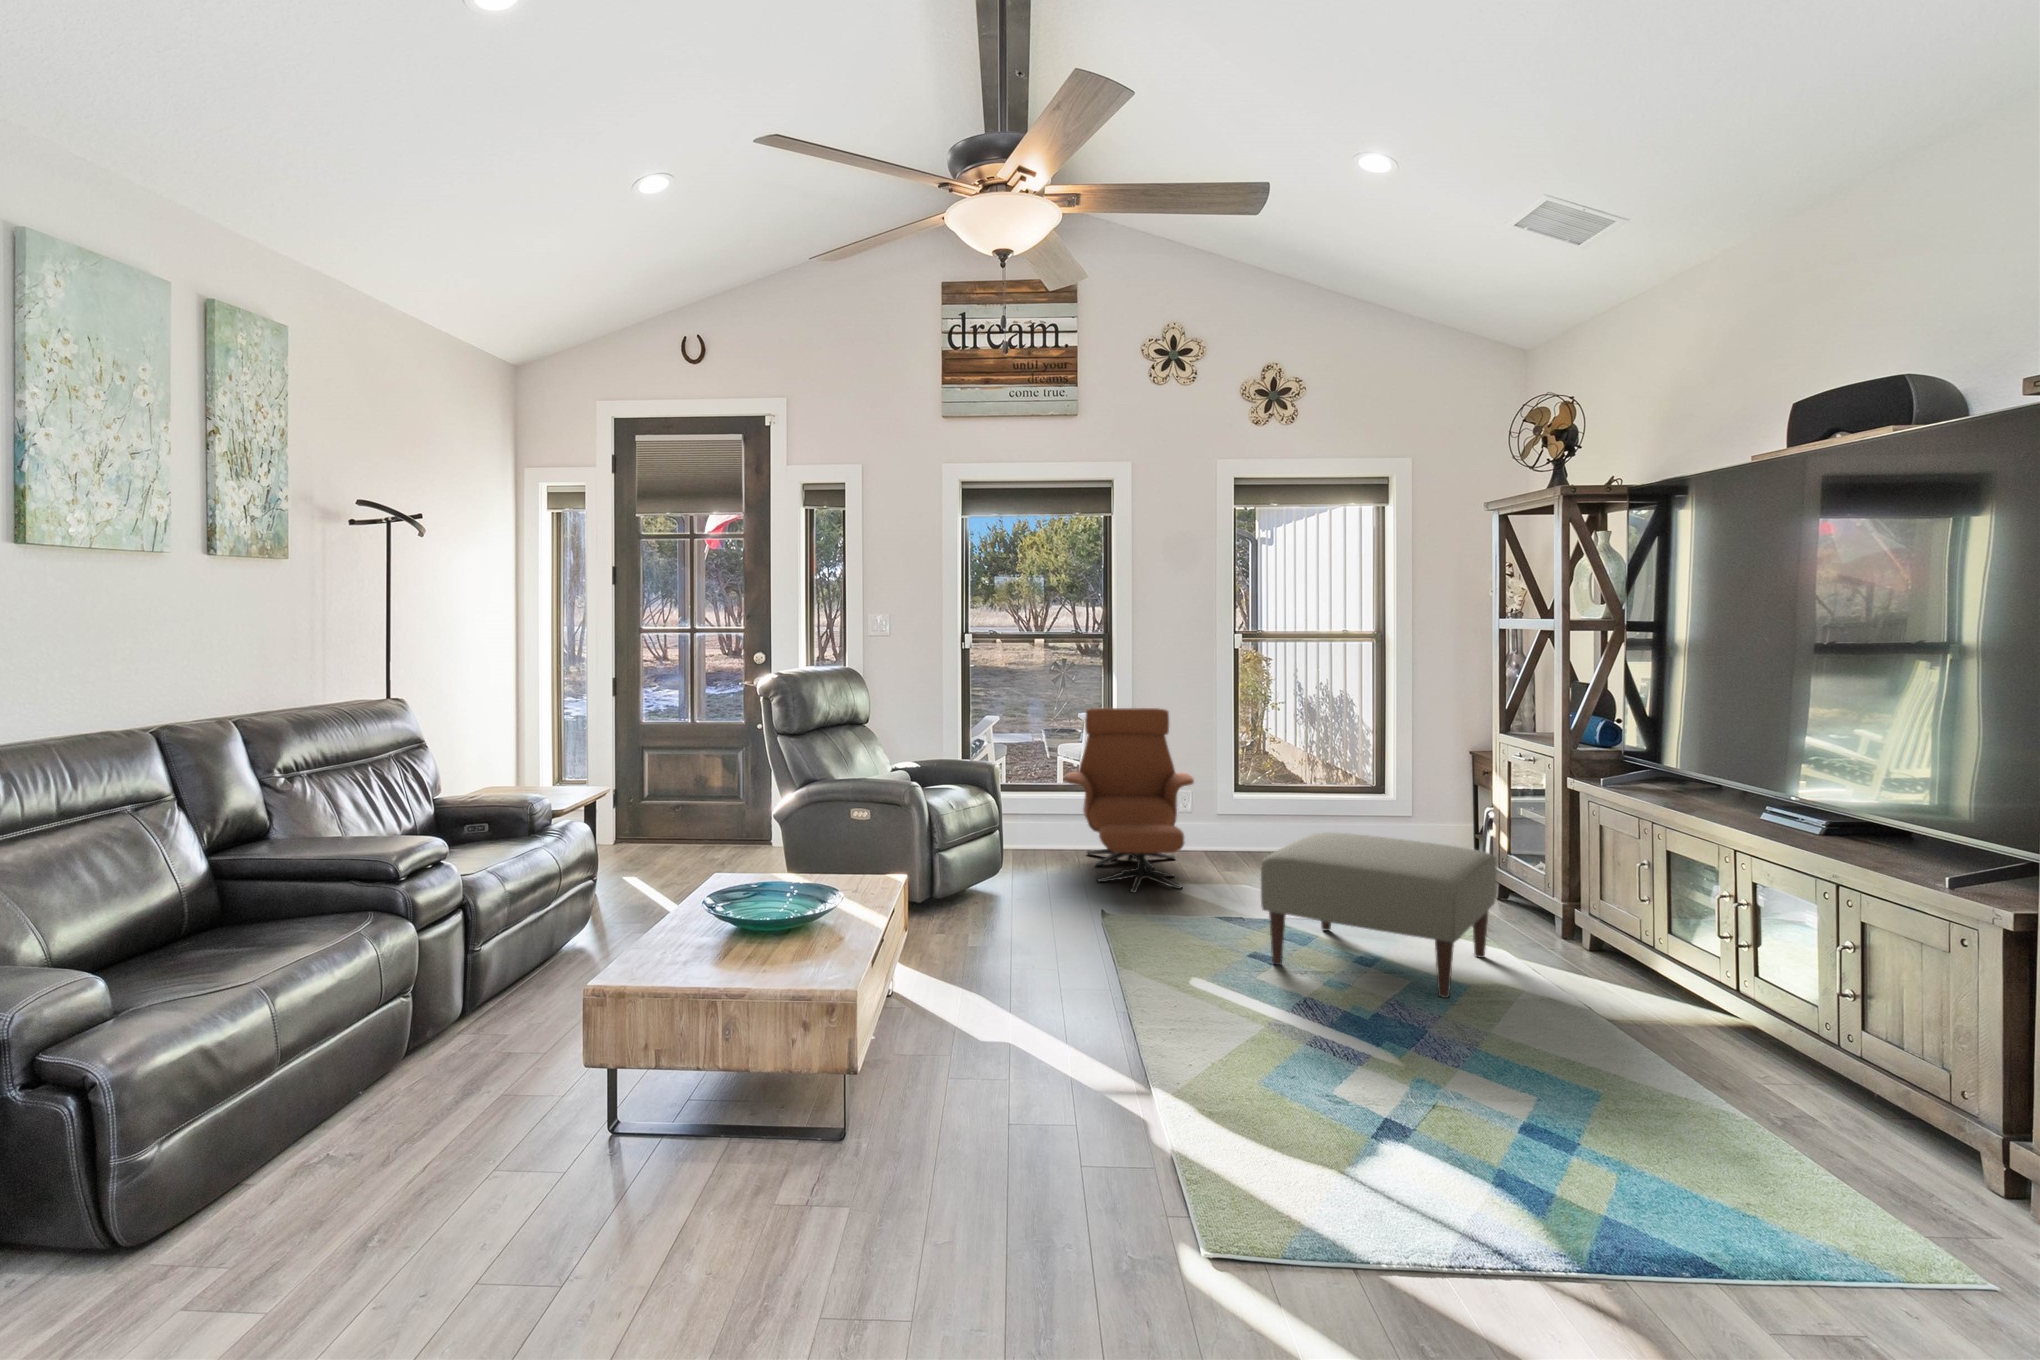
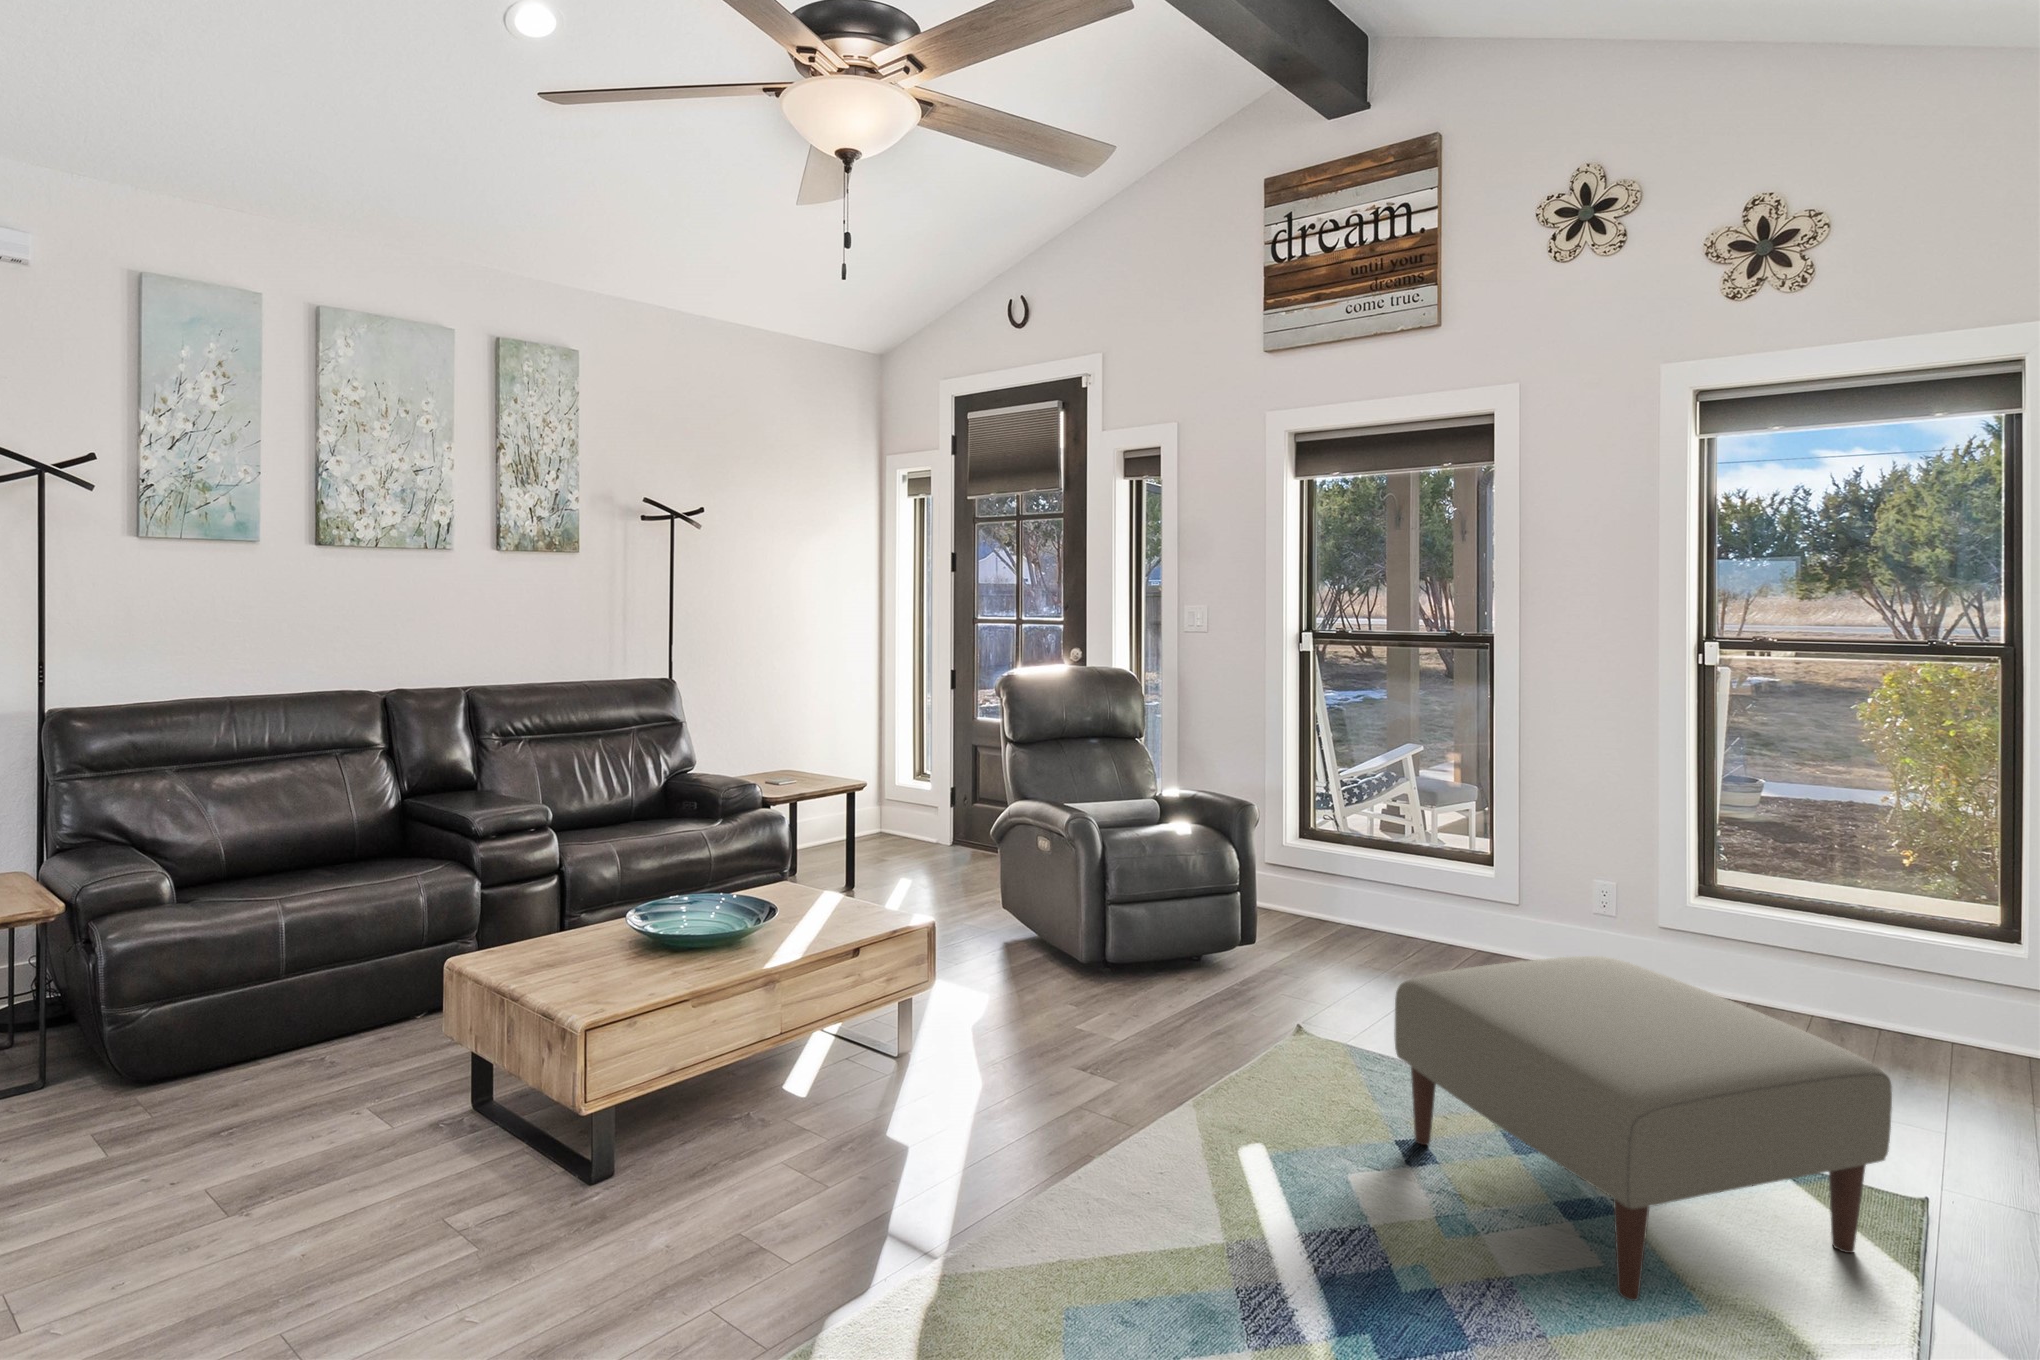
lounge chair: present [1065,708,1194,893] -> none [1370,721,1577,992]

